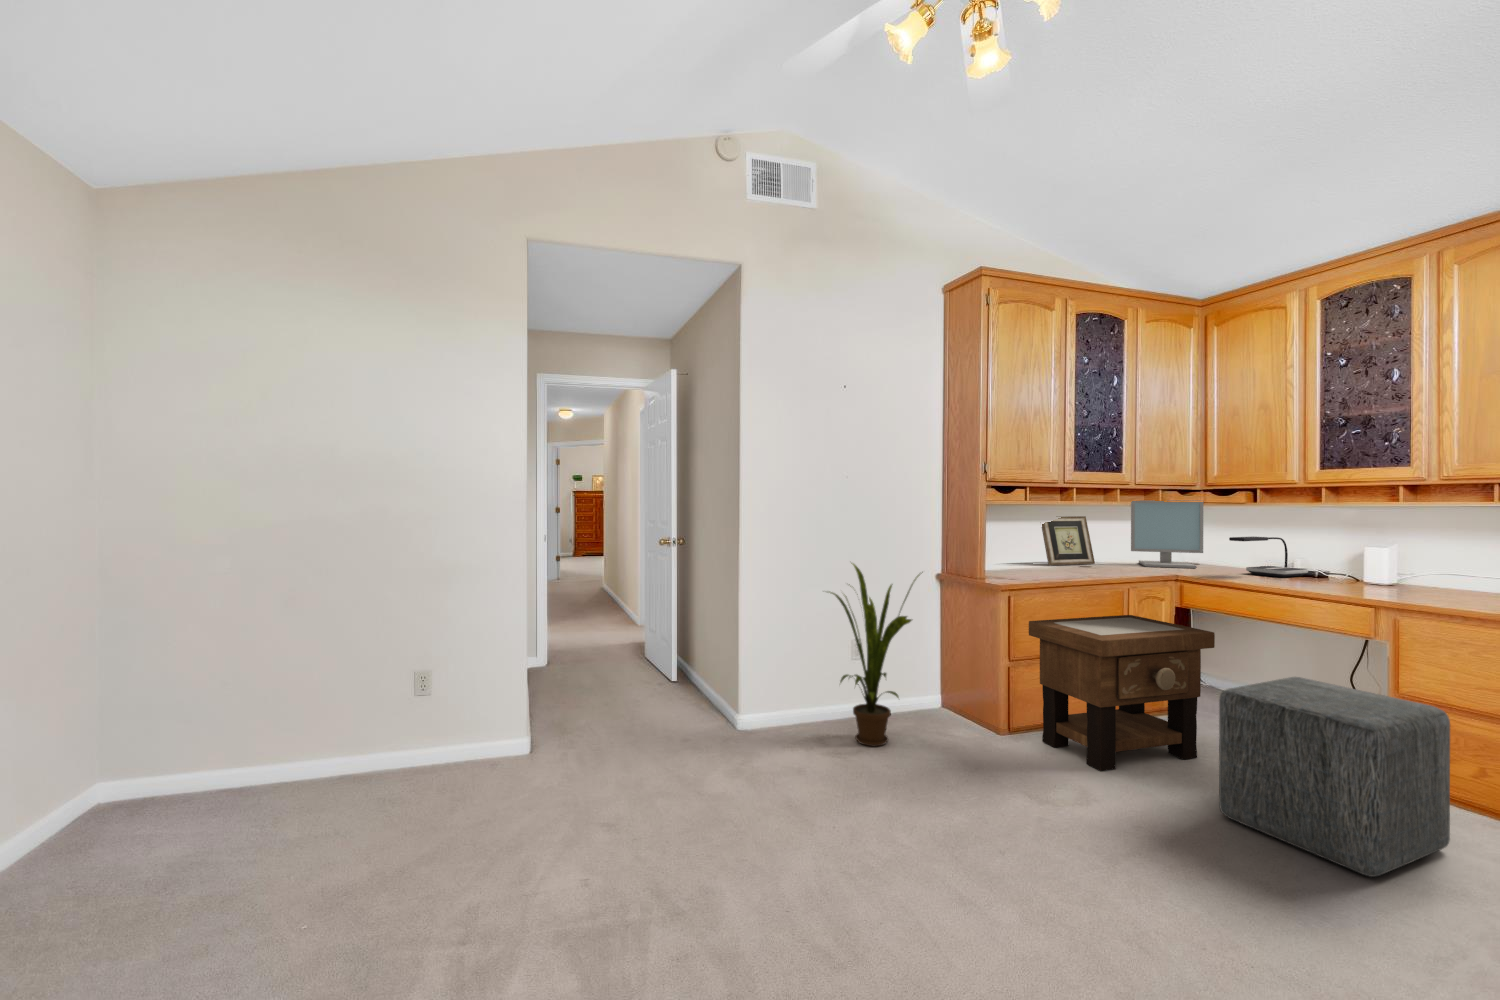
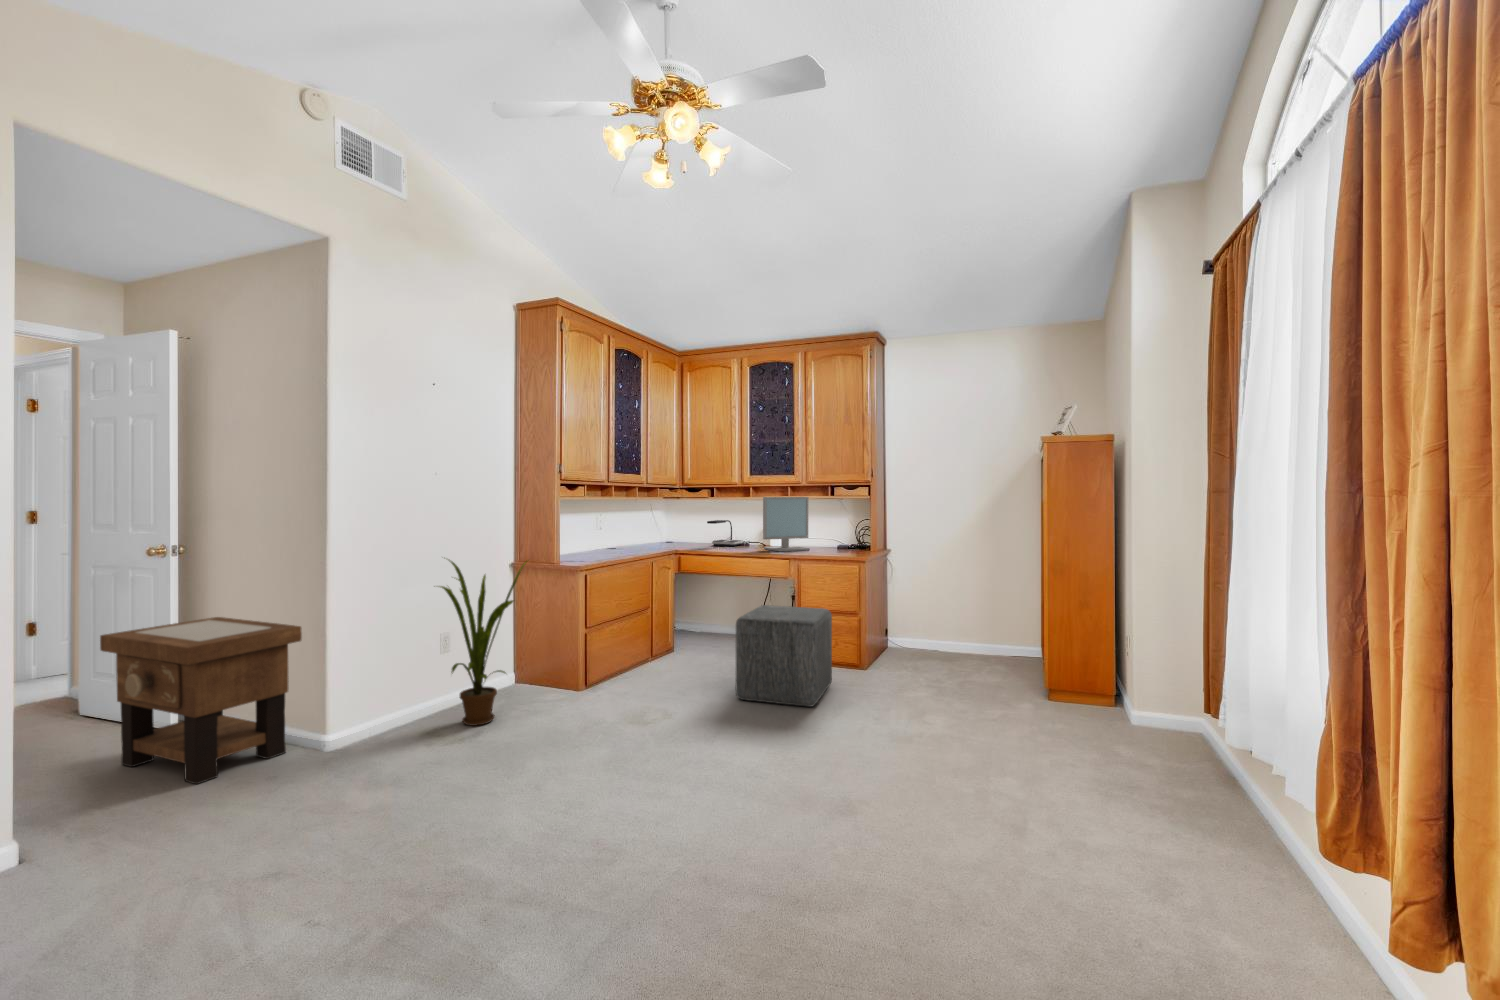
computer monitor: present [1131,500,1203,568] -> present [763,497,810,551]
picture frame: present [1042,516,1095,565] -> none [578,509,616,550]
side table: present [1029,615,1215,771] -> present [100,617,302,784]

